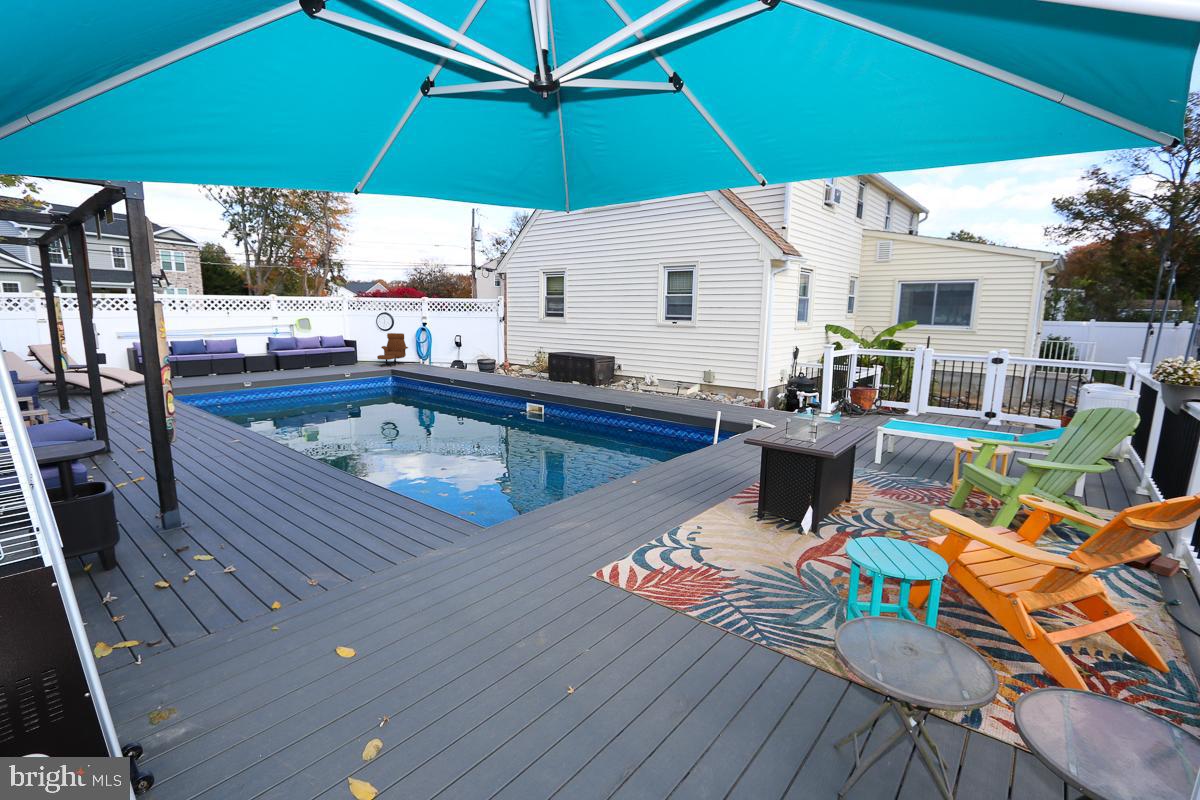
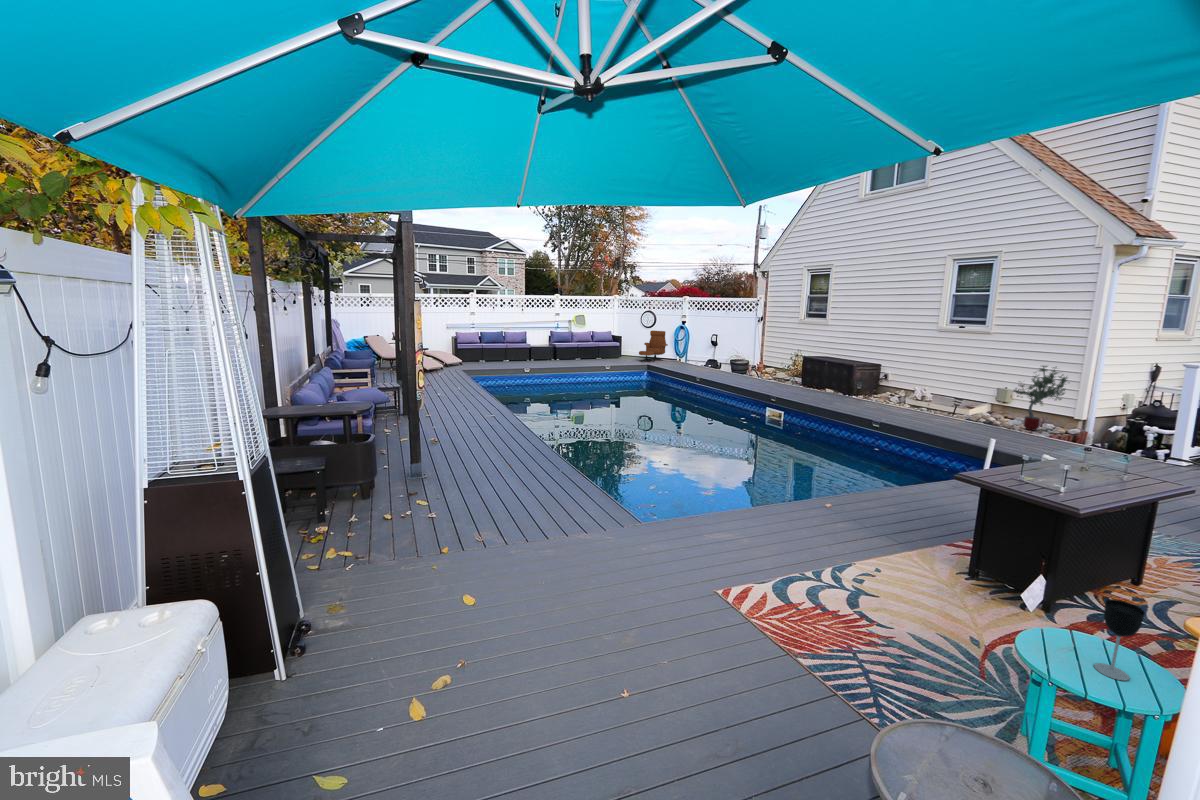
potted tree: none [713,350,749,400] -> present [1014,366,1067,430]
wine glass: none [904,506,932,560] -> present [1094,599,1145,680]

